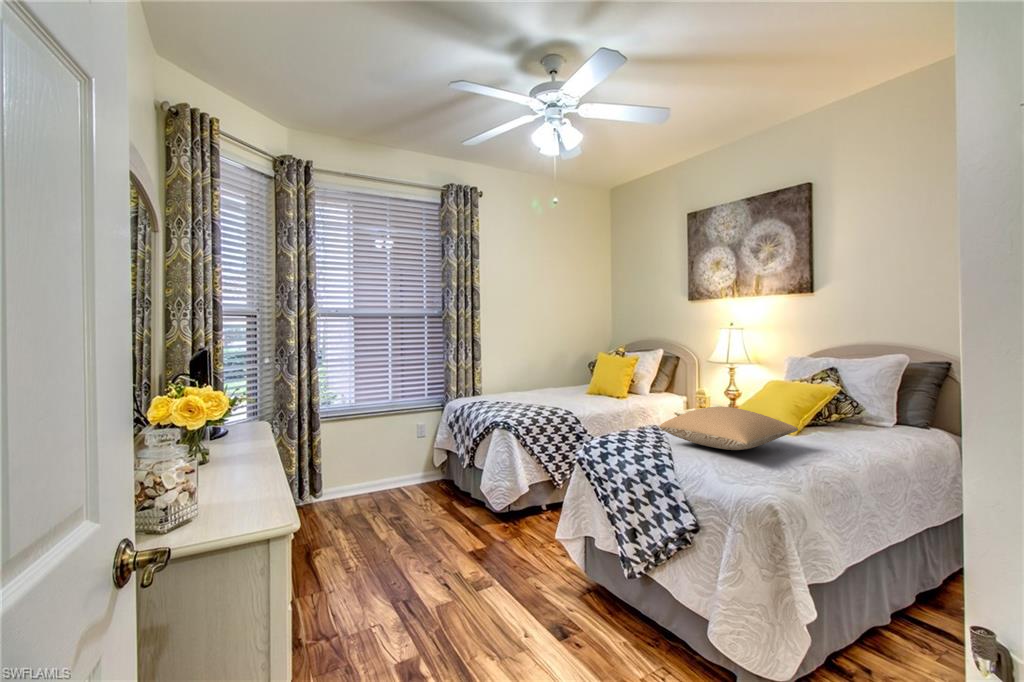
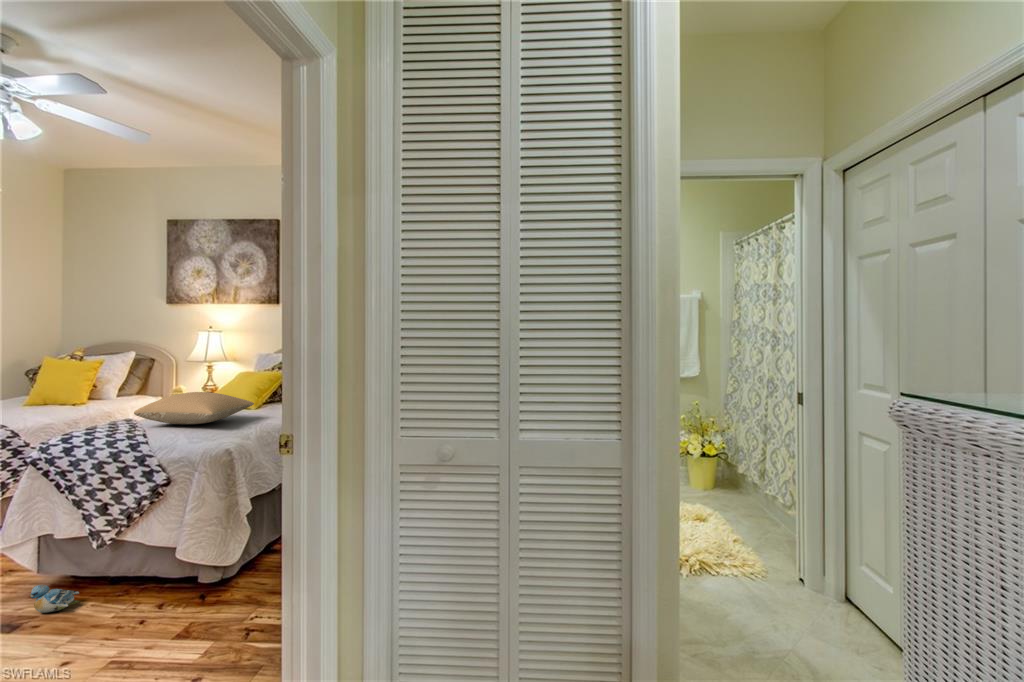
plush toy: none [576,595,614,633] -> present [30,585,79,613]

